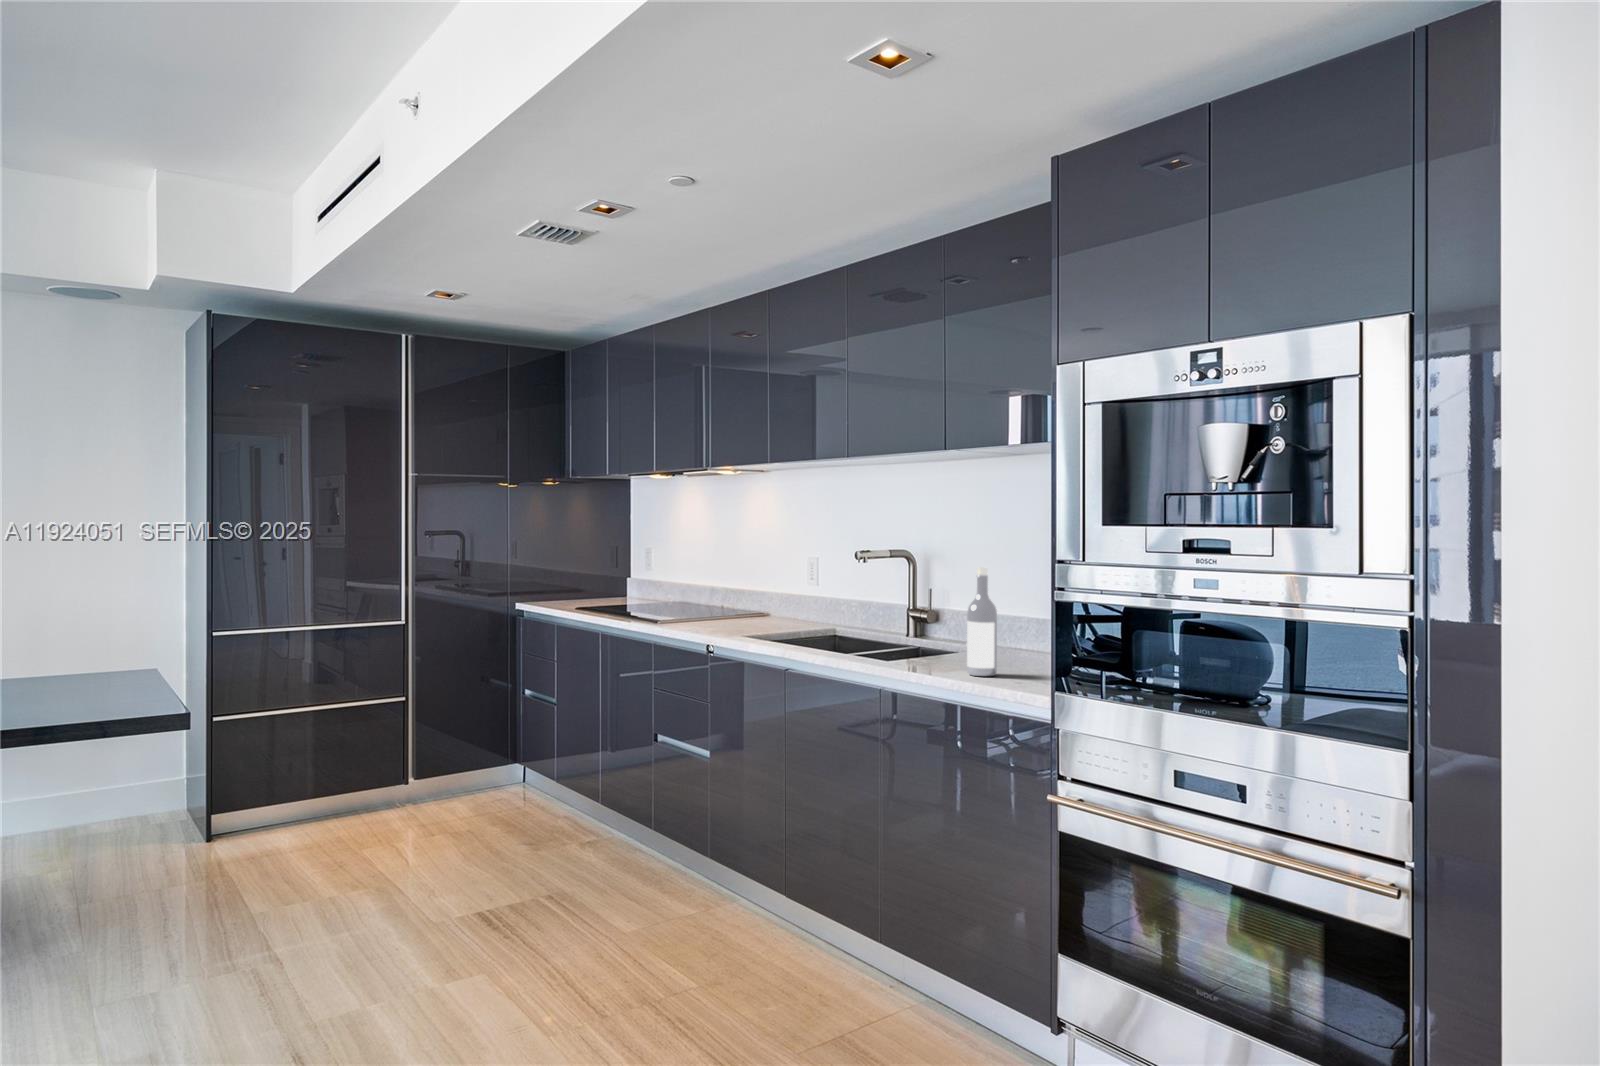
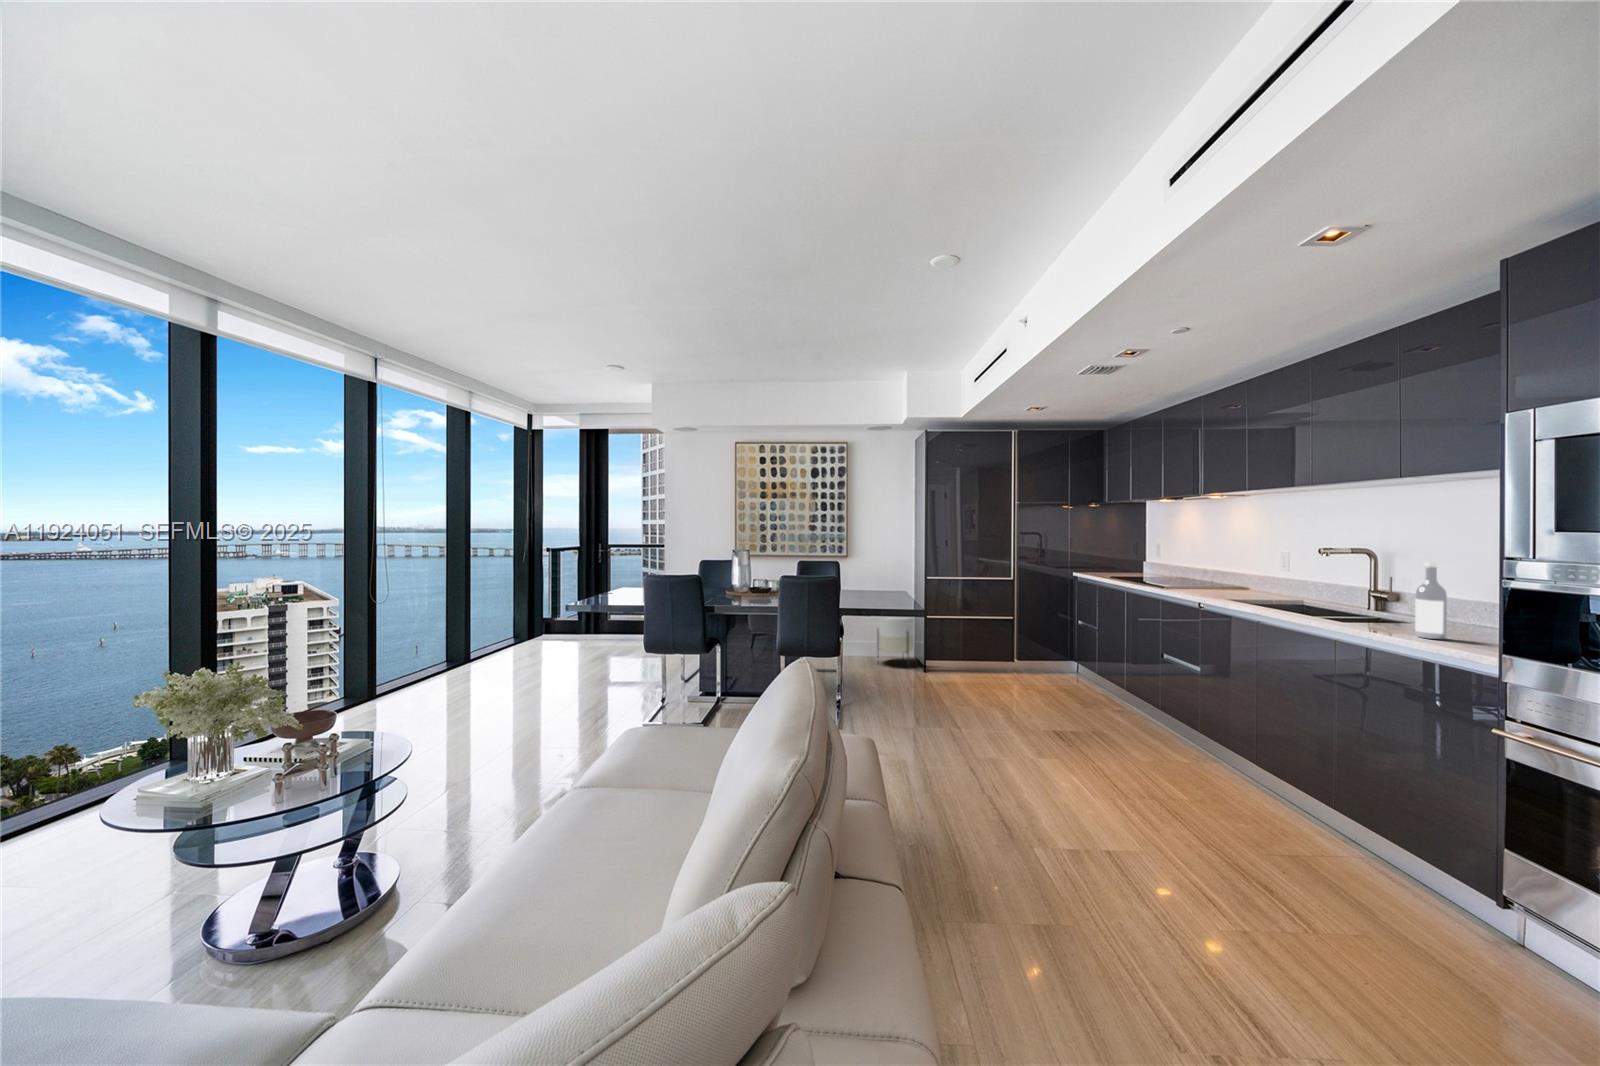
planter: none [79,714,182,842] -> present [877,618,914,665]

